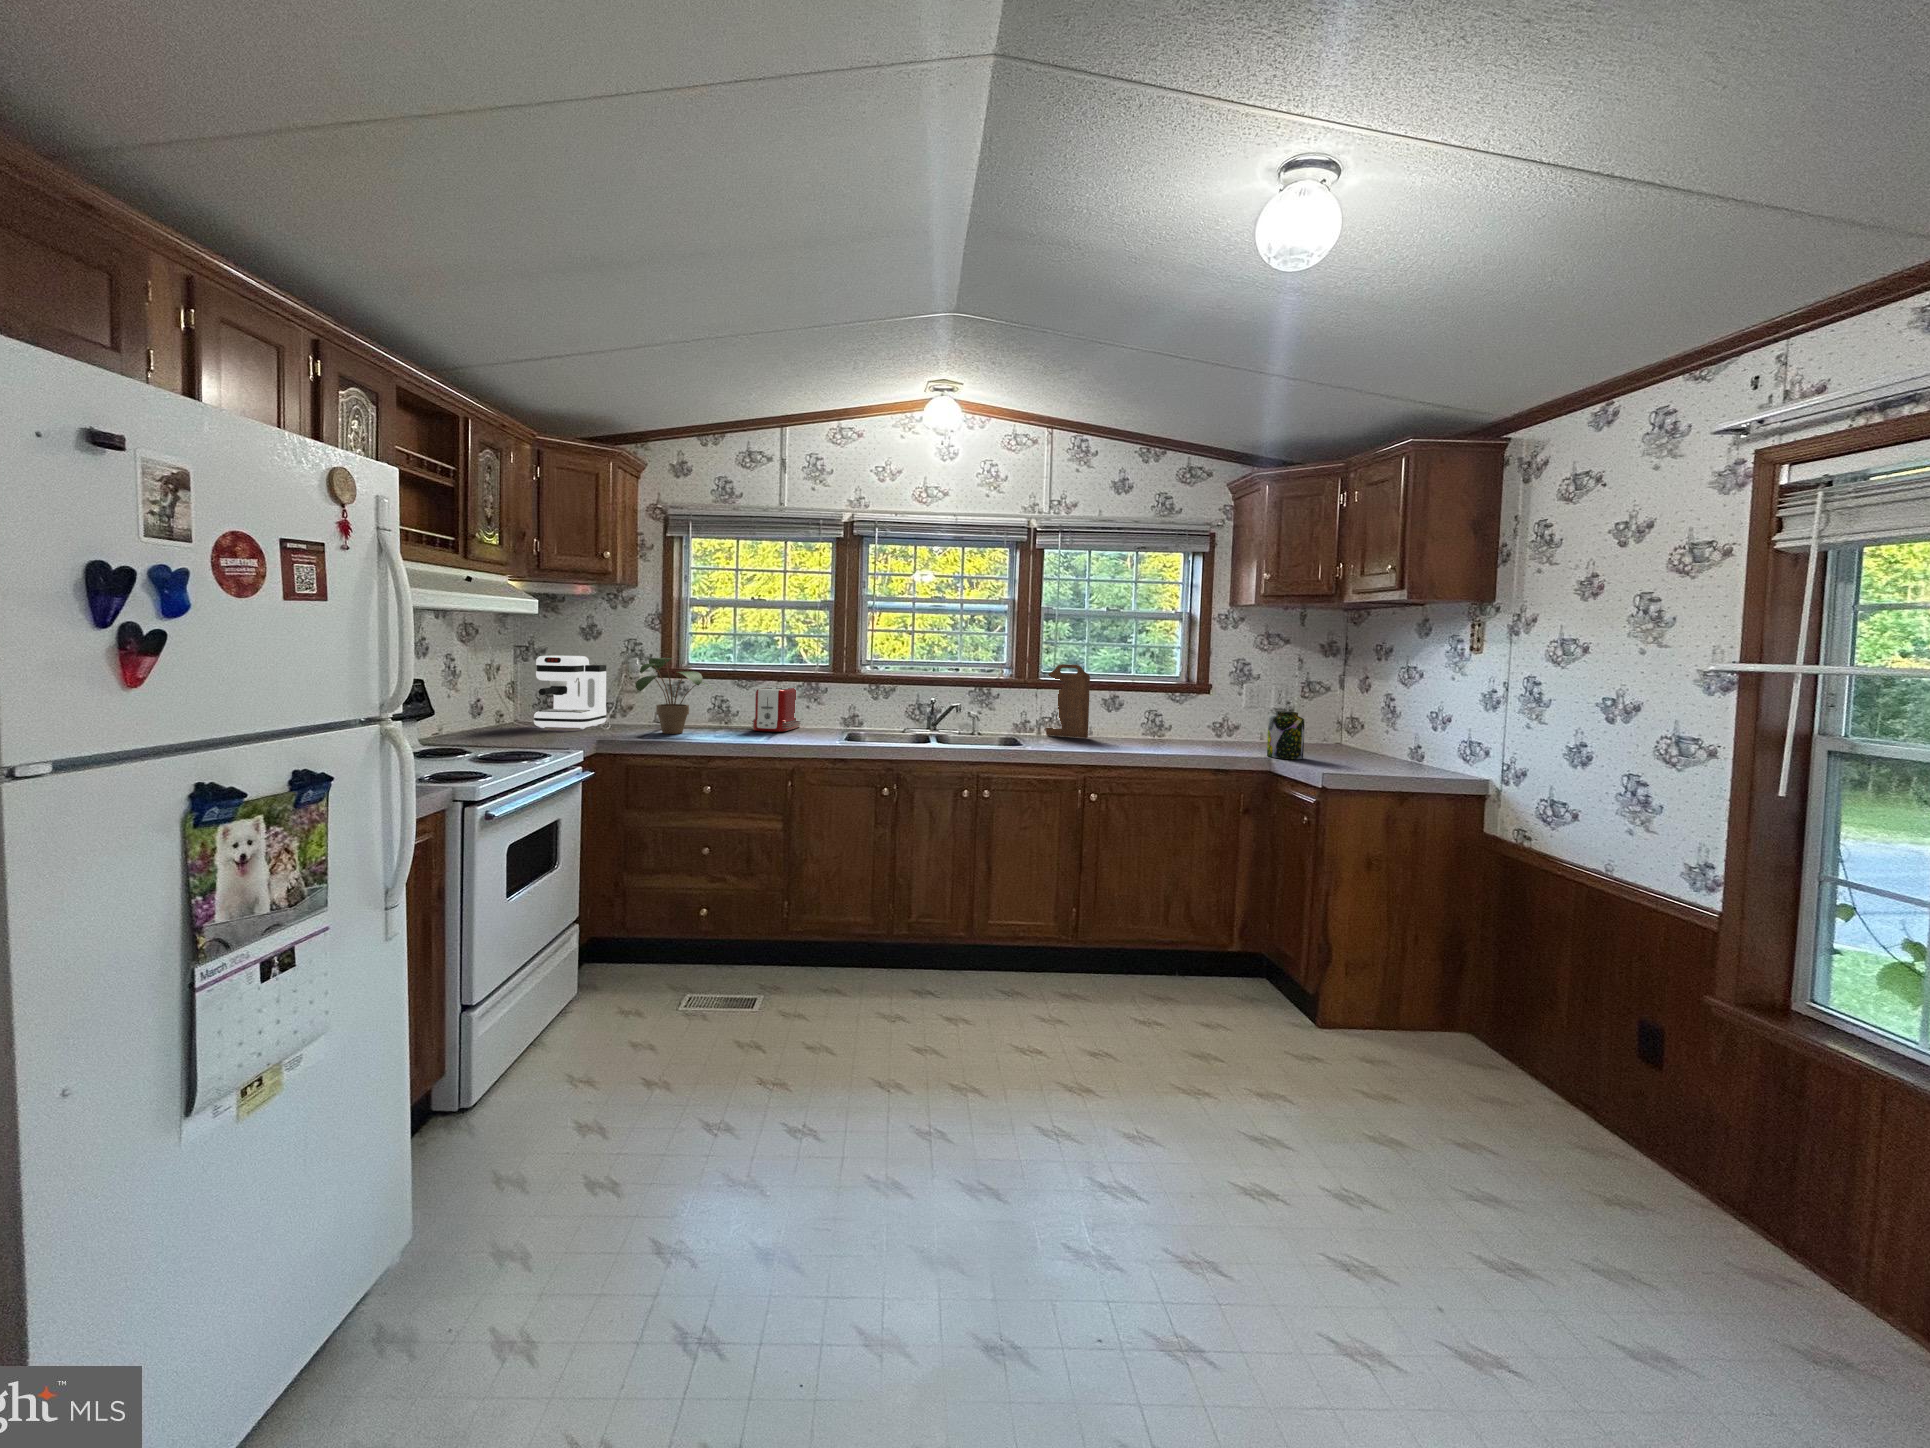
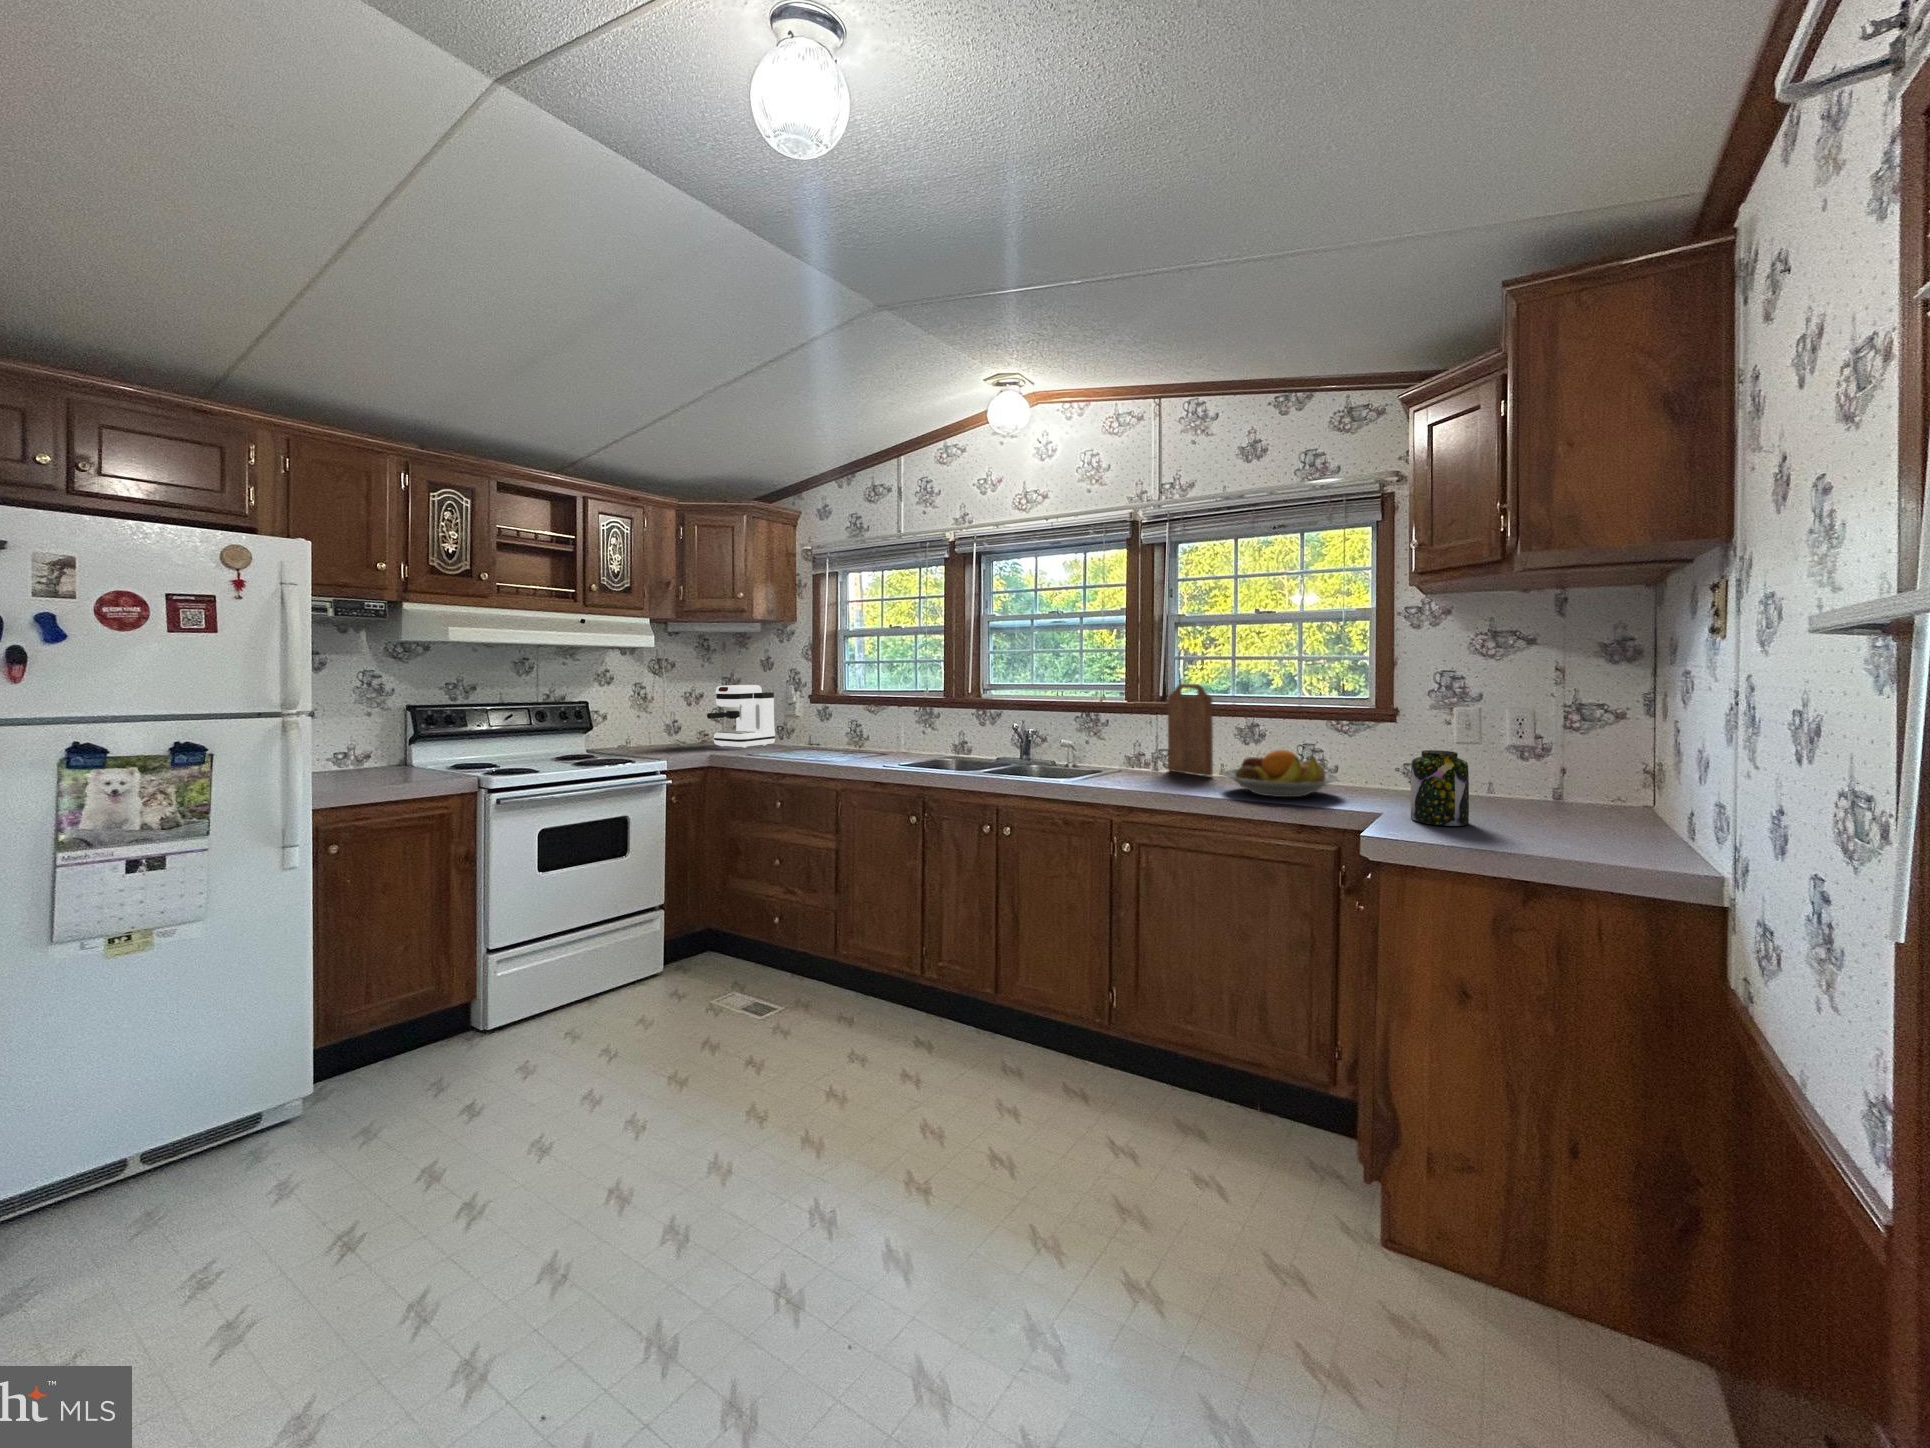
potted plant: present [636,657,714,734] -> none [762,684,832,755]
toaster: present [752,687,801,732] -> none [871,711,928,756]
fruit bowl: none [1122,714,1202,749] -> present [1223,750,1338,797]

